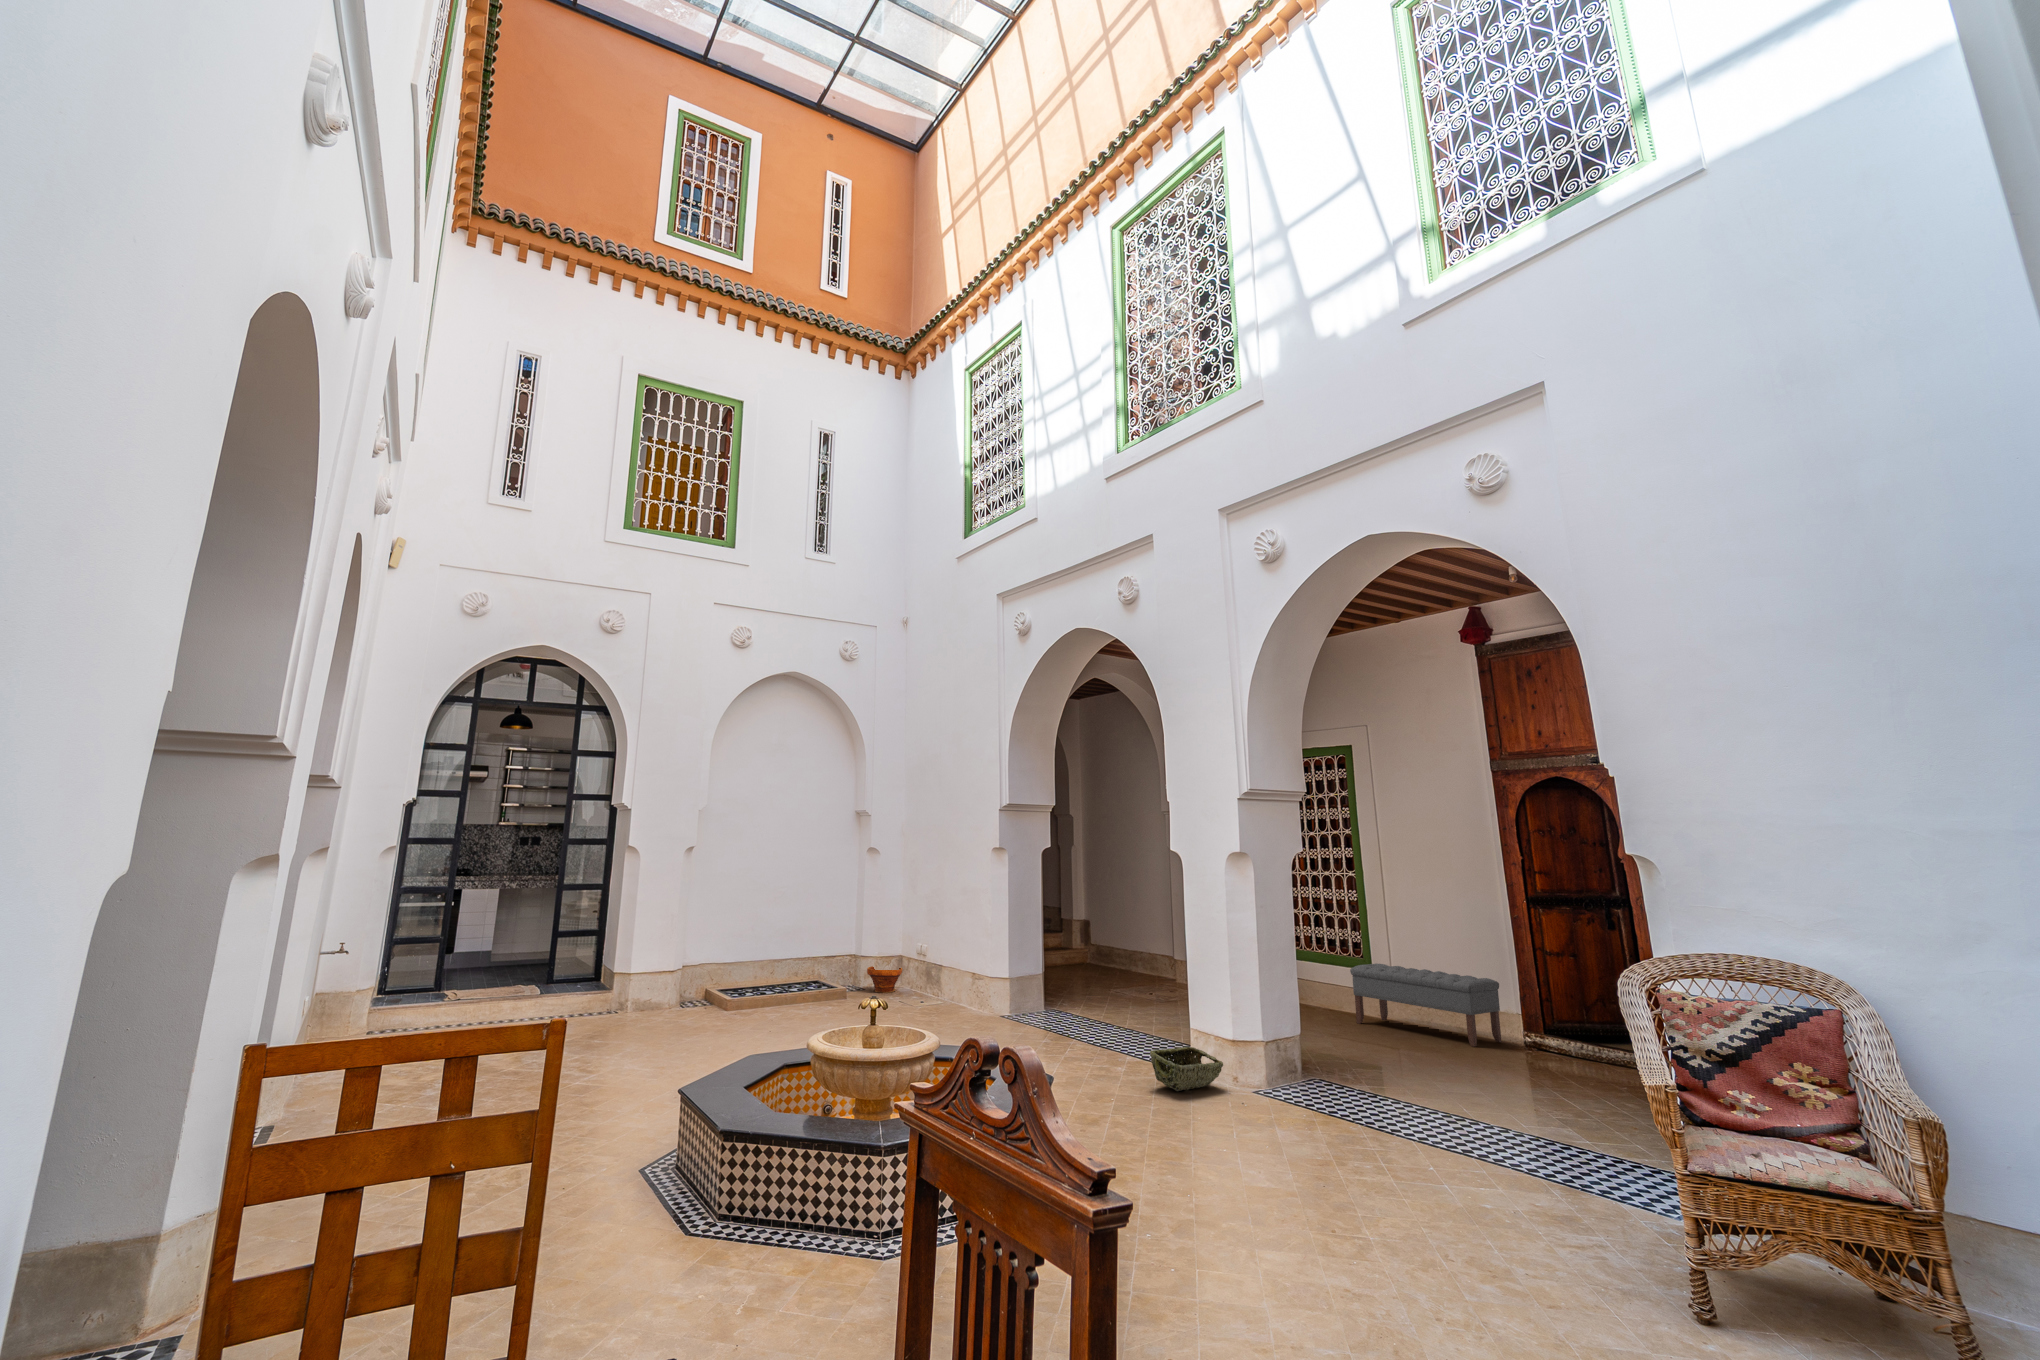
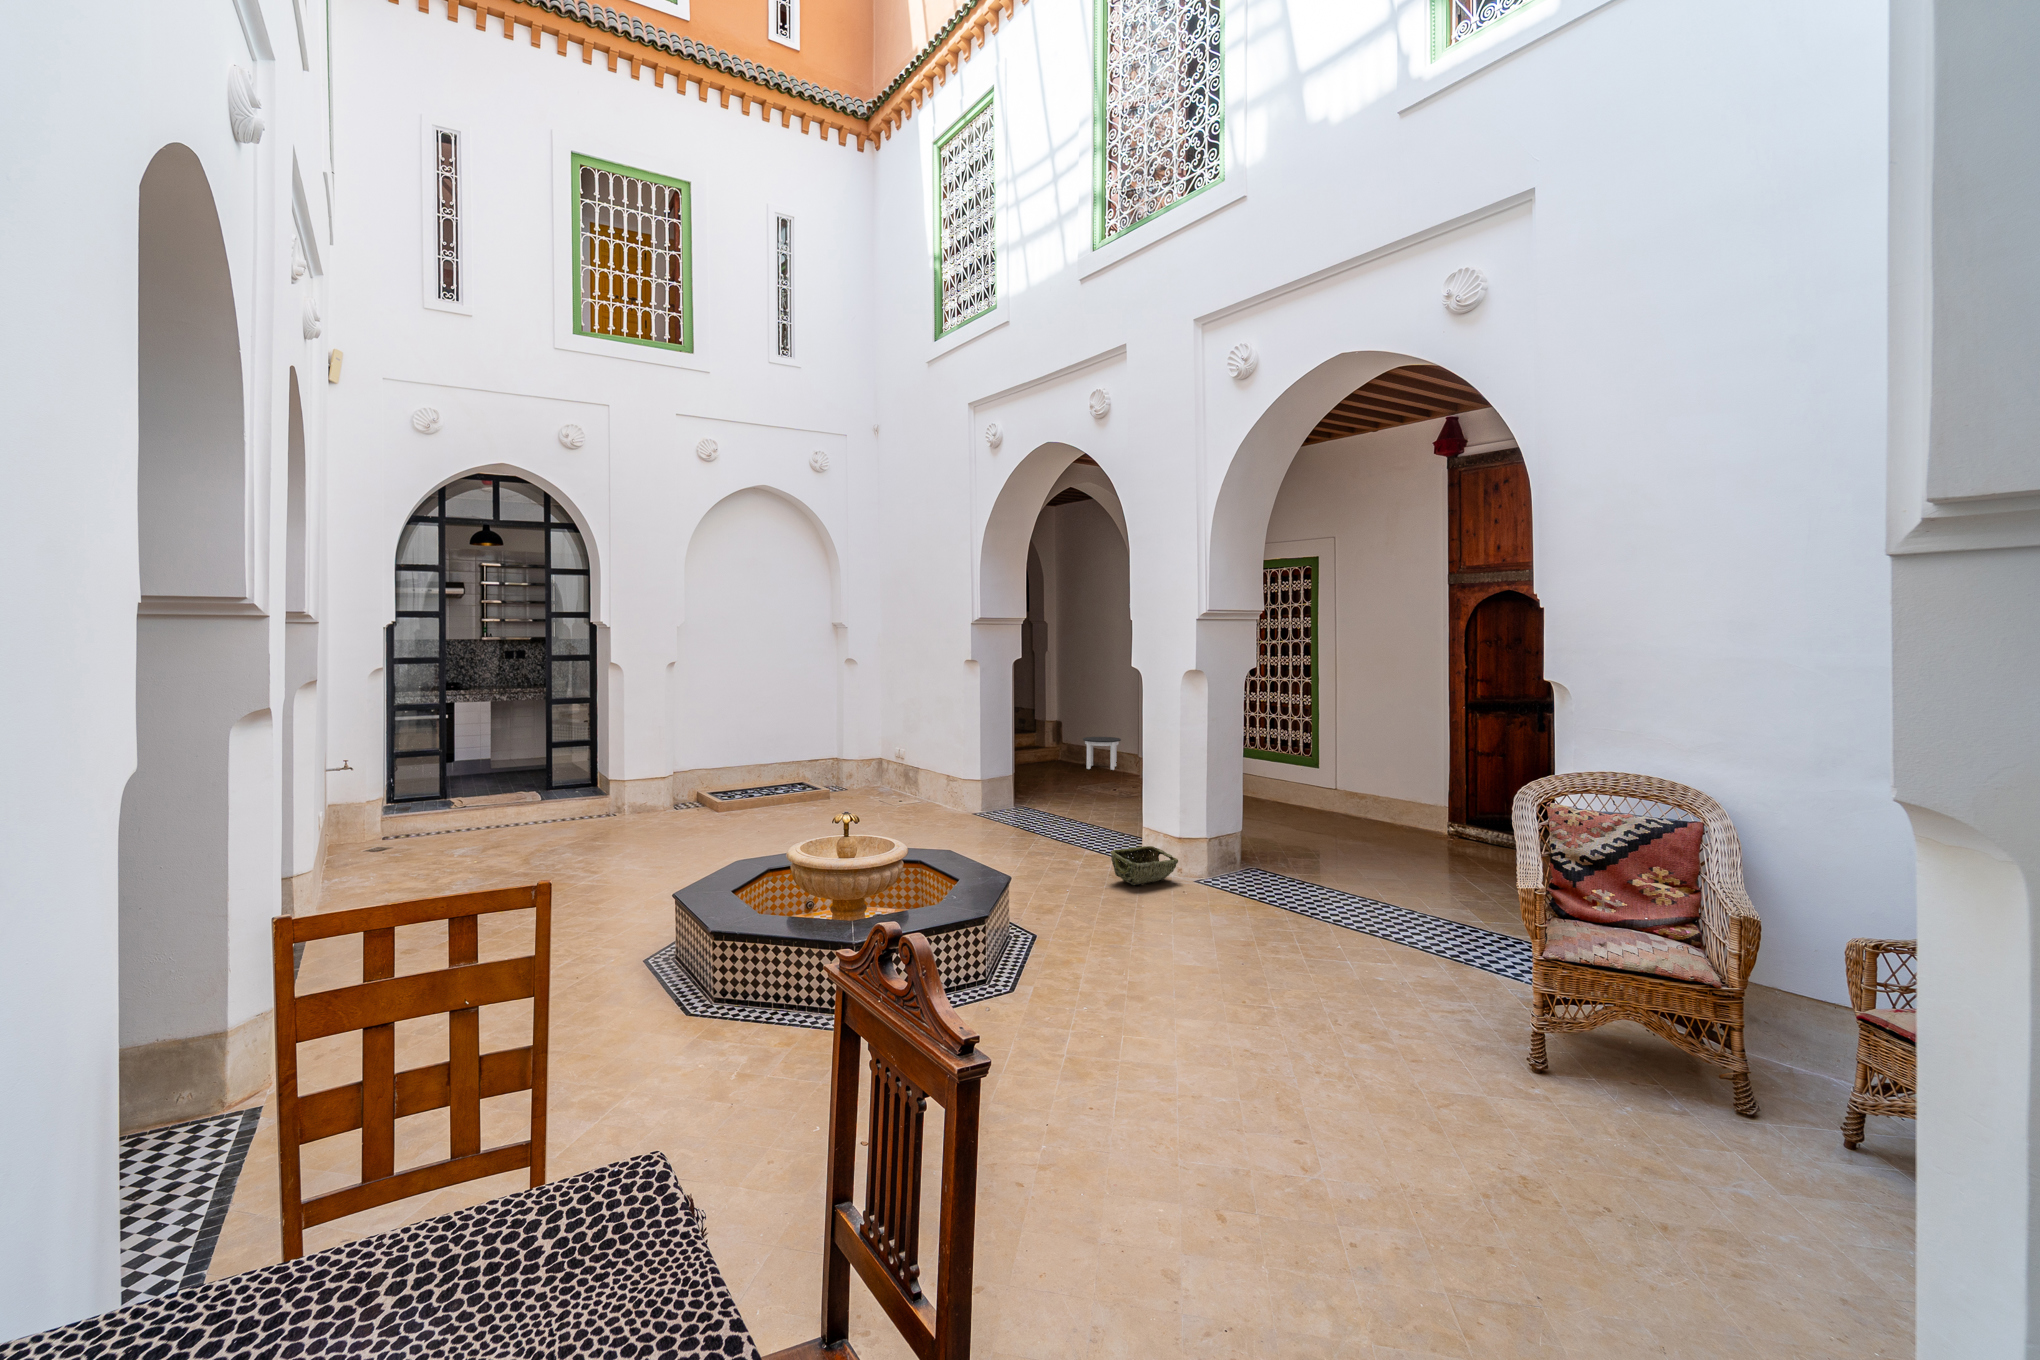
round table: none [1101,937,1140,972] -> present [1083,737,1121,770]
bench: present [1350,964,1502,1047] -> none [1315,763,1453,838]
planter: present [867,966,902,993] -> none [853,769,887,795]

